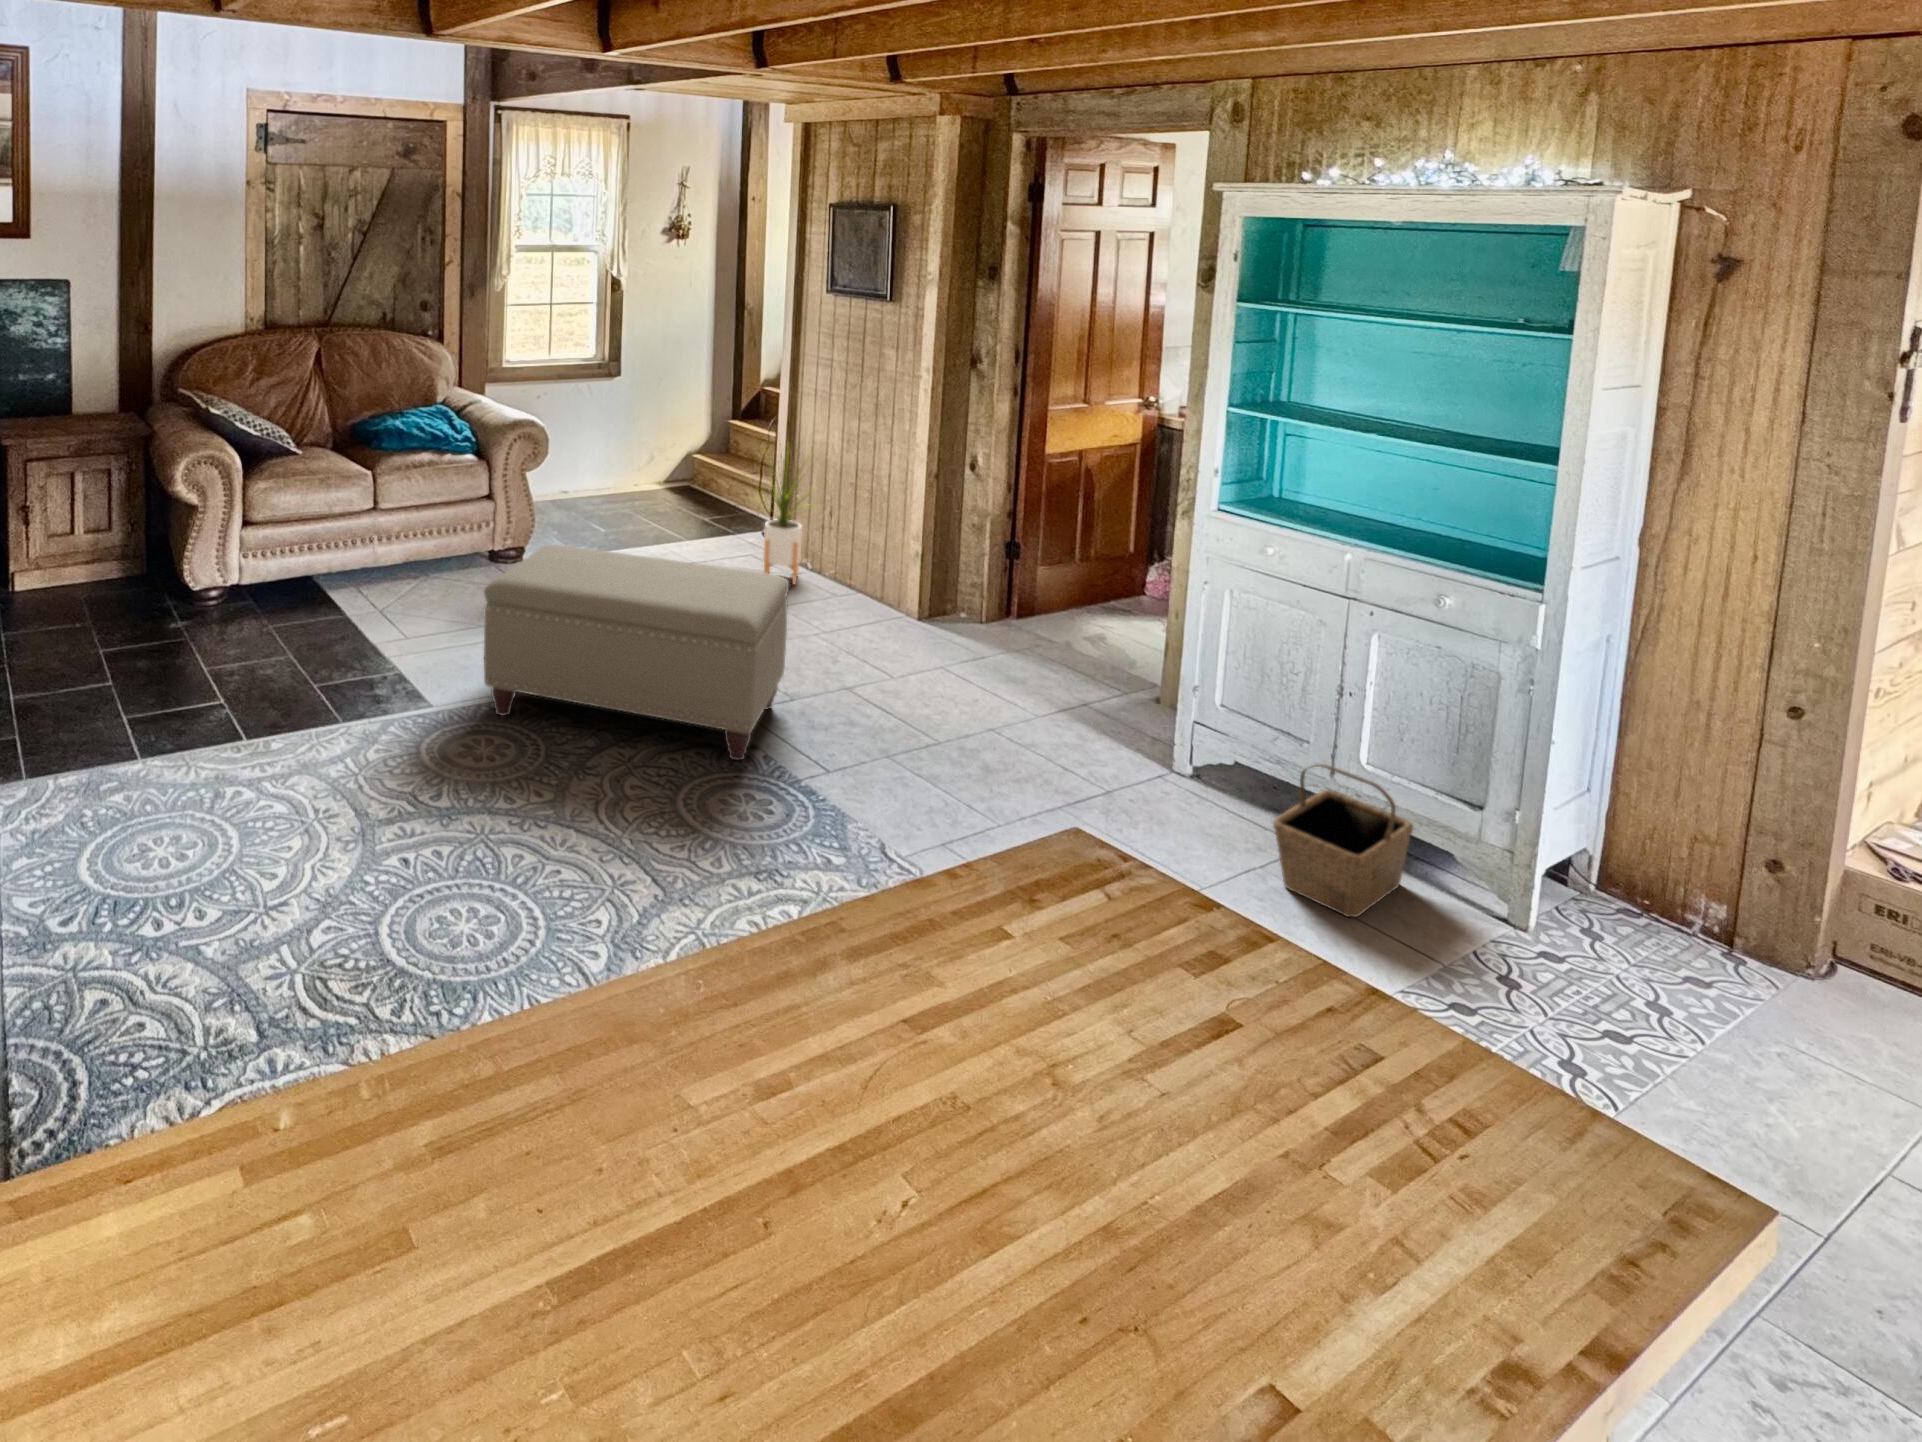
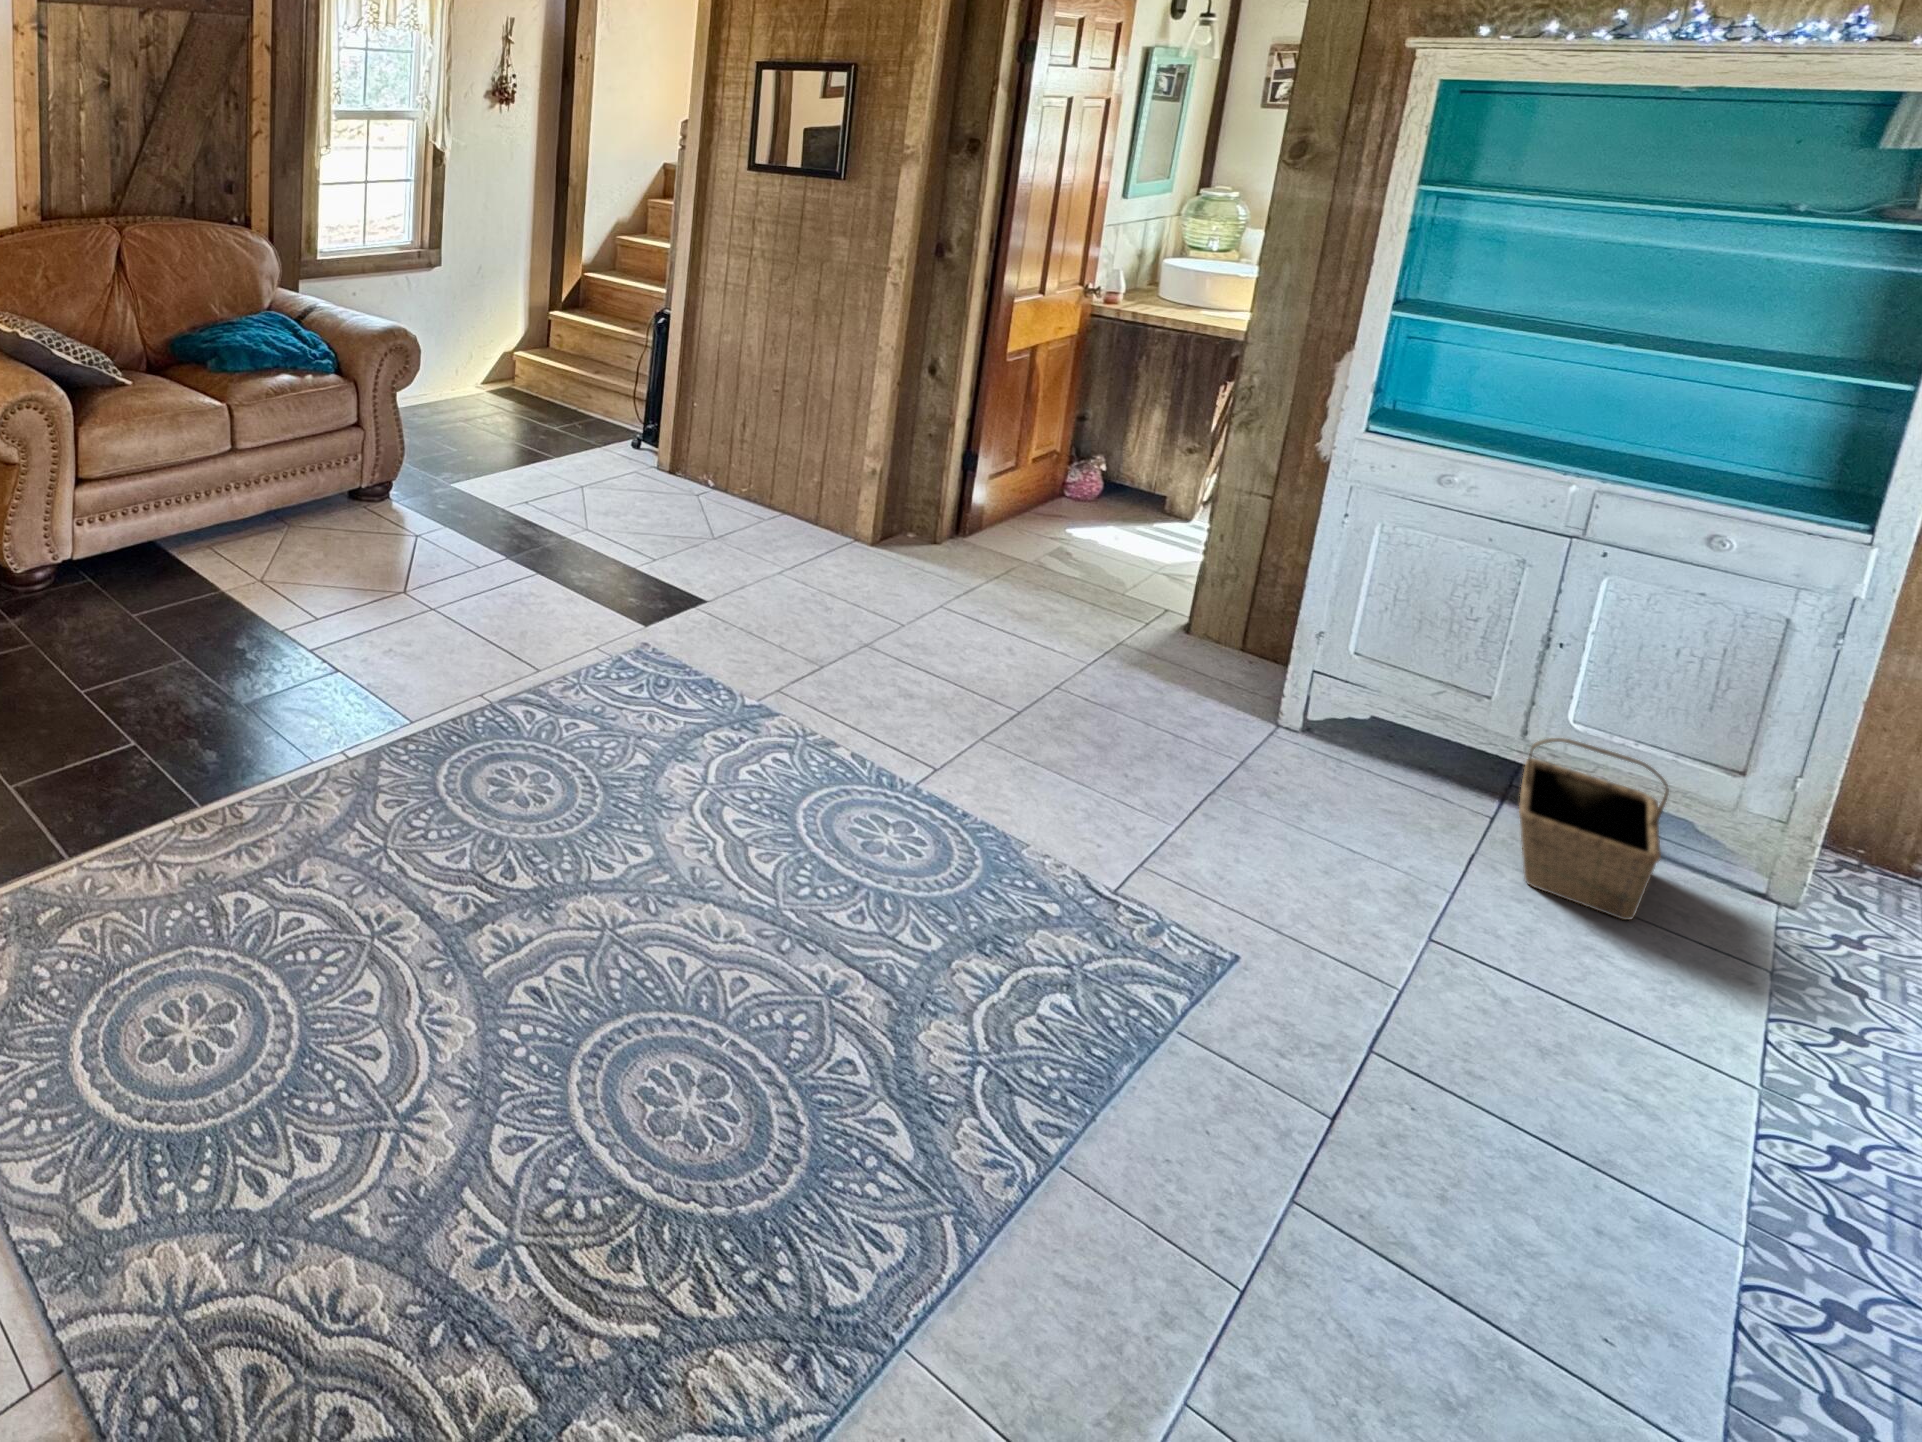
house plant: present [757,442,814,584] -> none [654,334,754,511]
ottoman: present [484,545,789,760] -> none [488,503,875,773]

